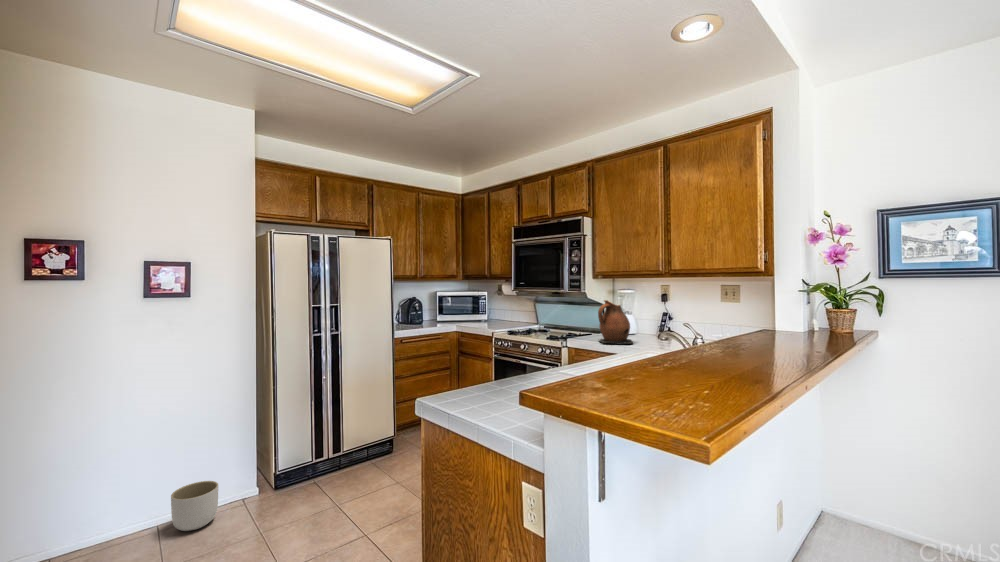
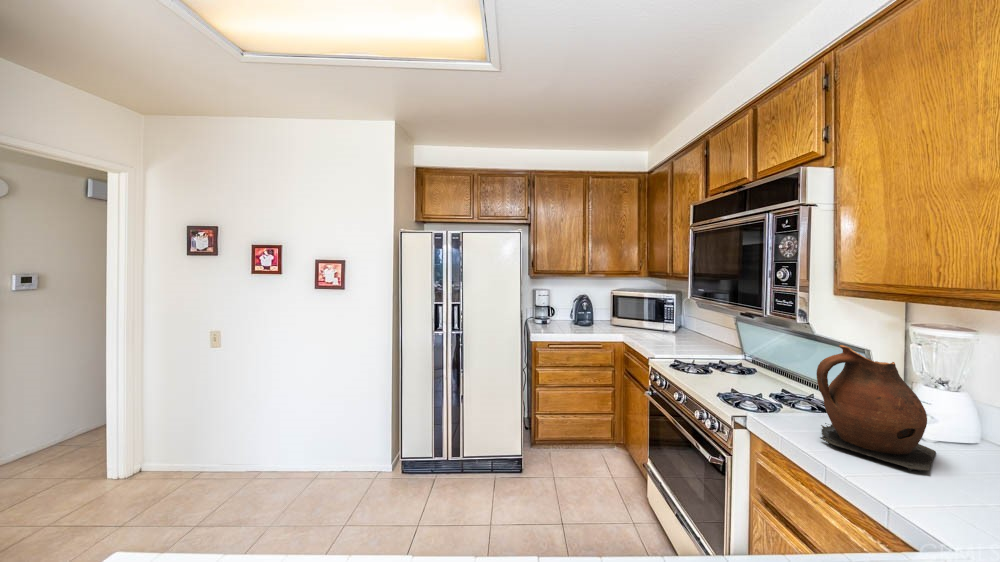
planter: present [171,481,218,531] -> none [316,443,351,484]

